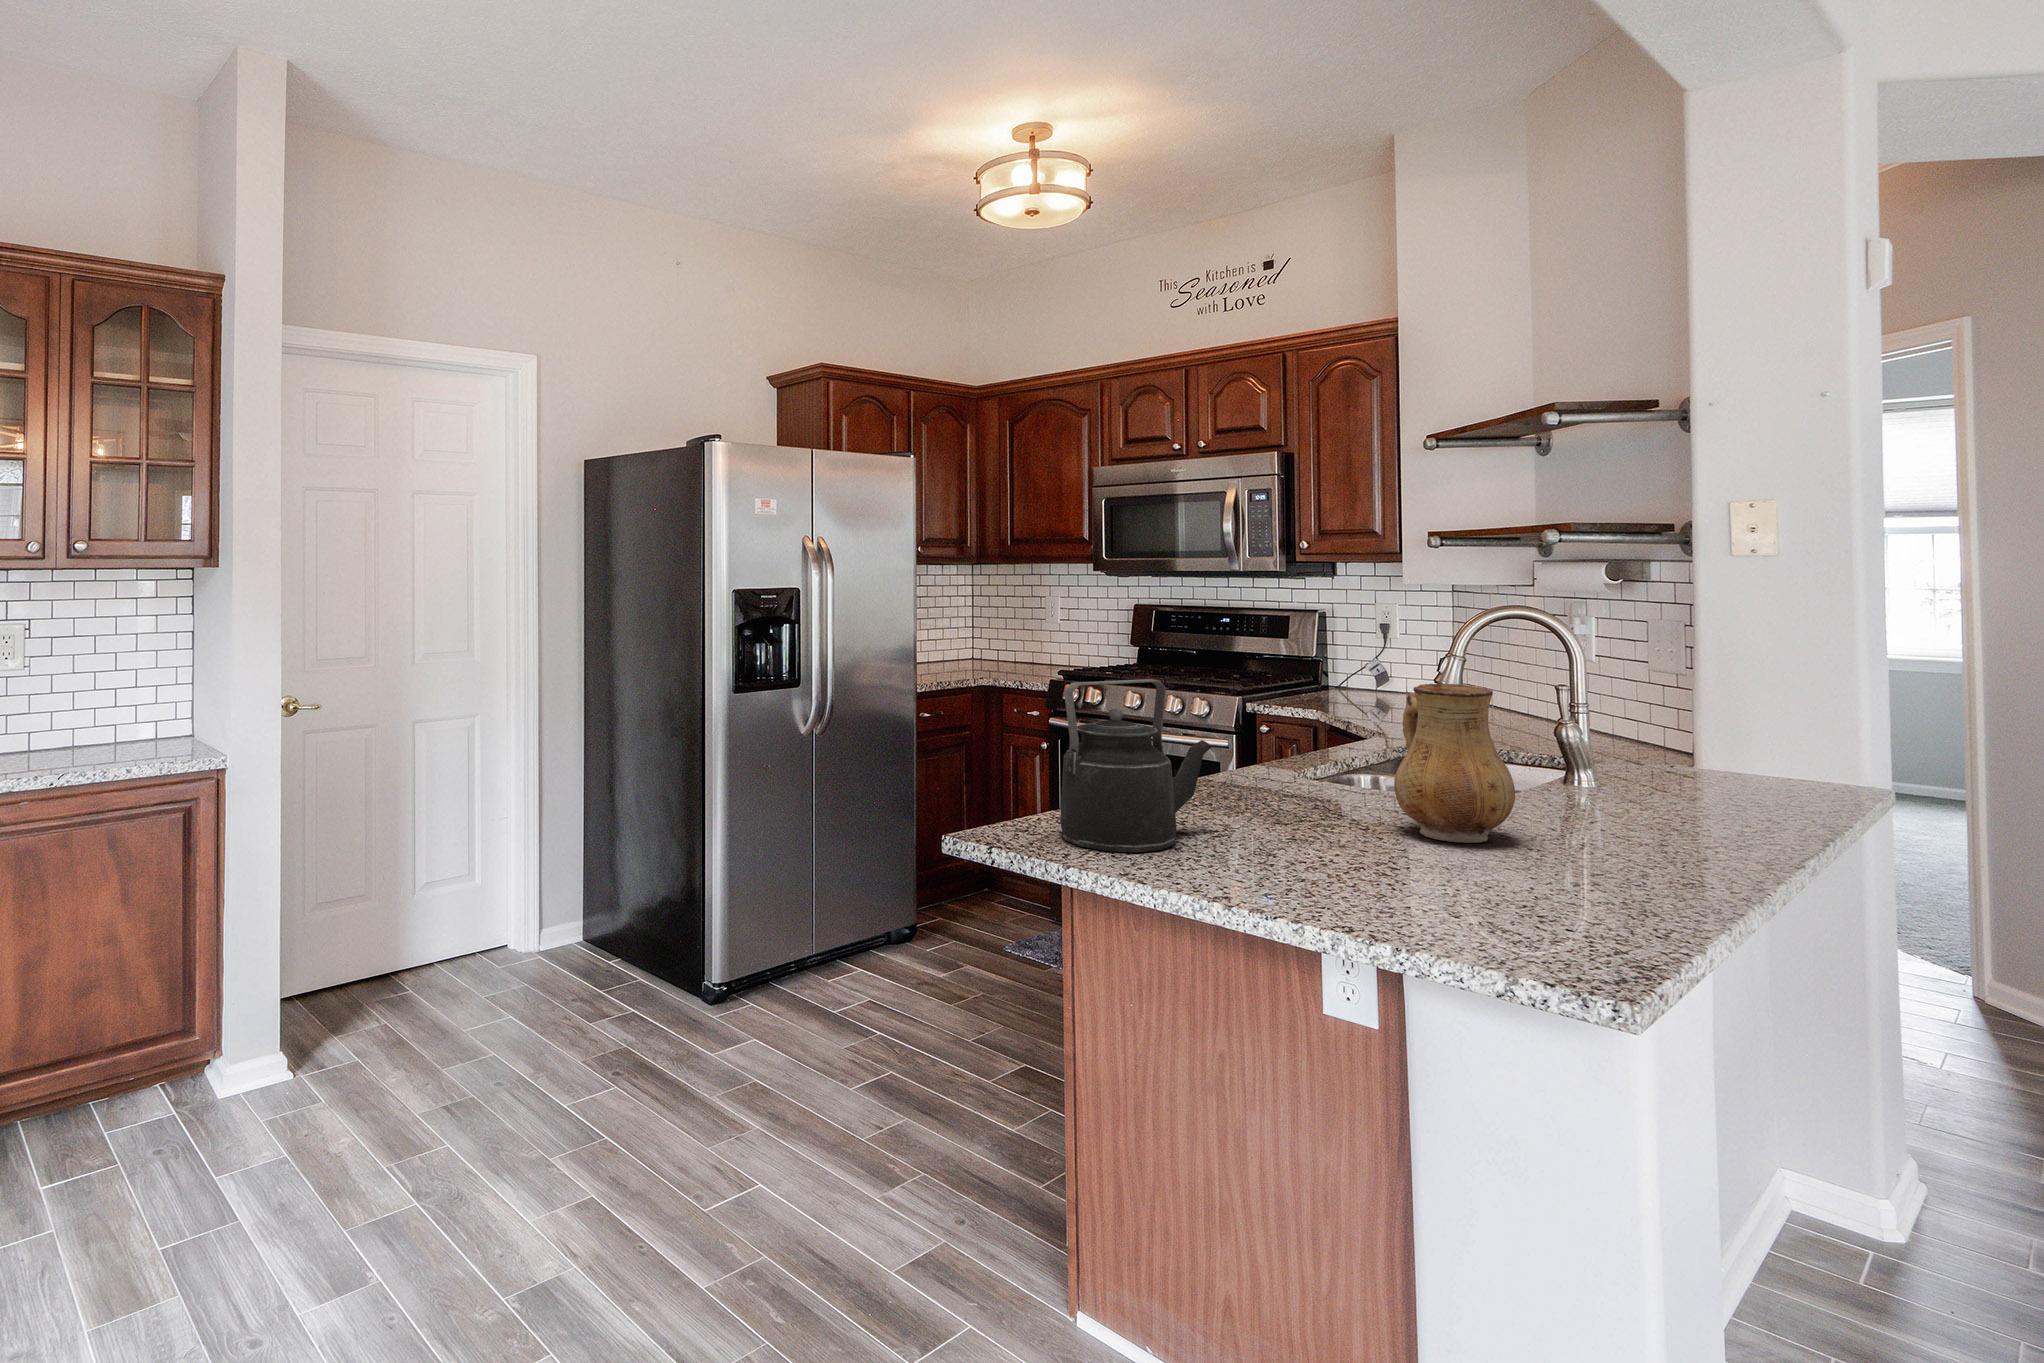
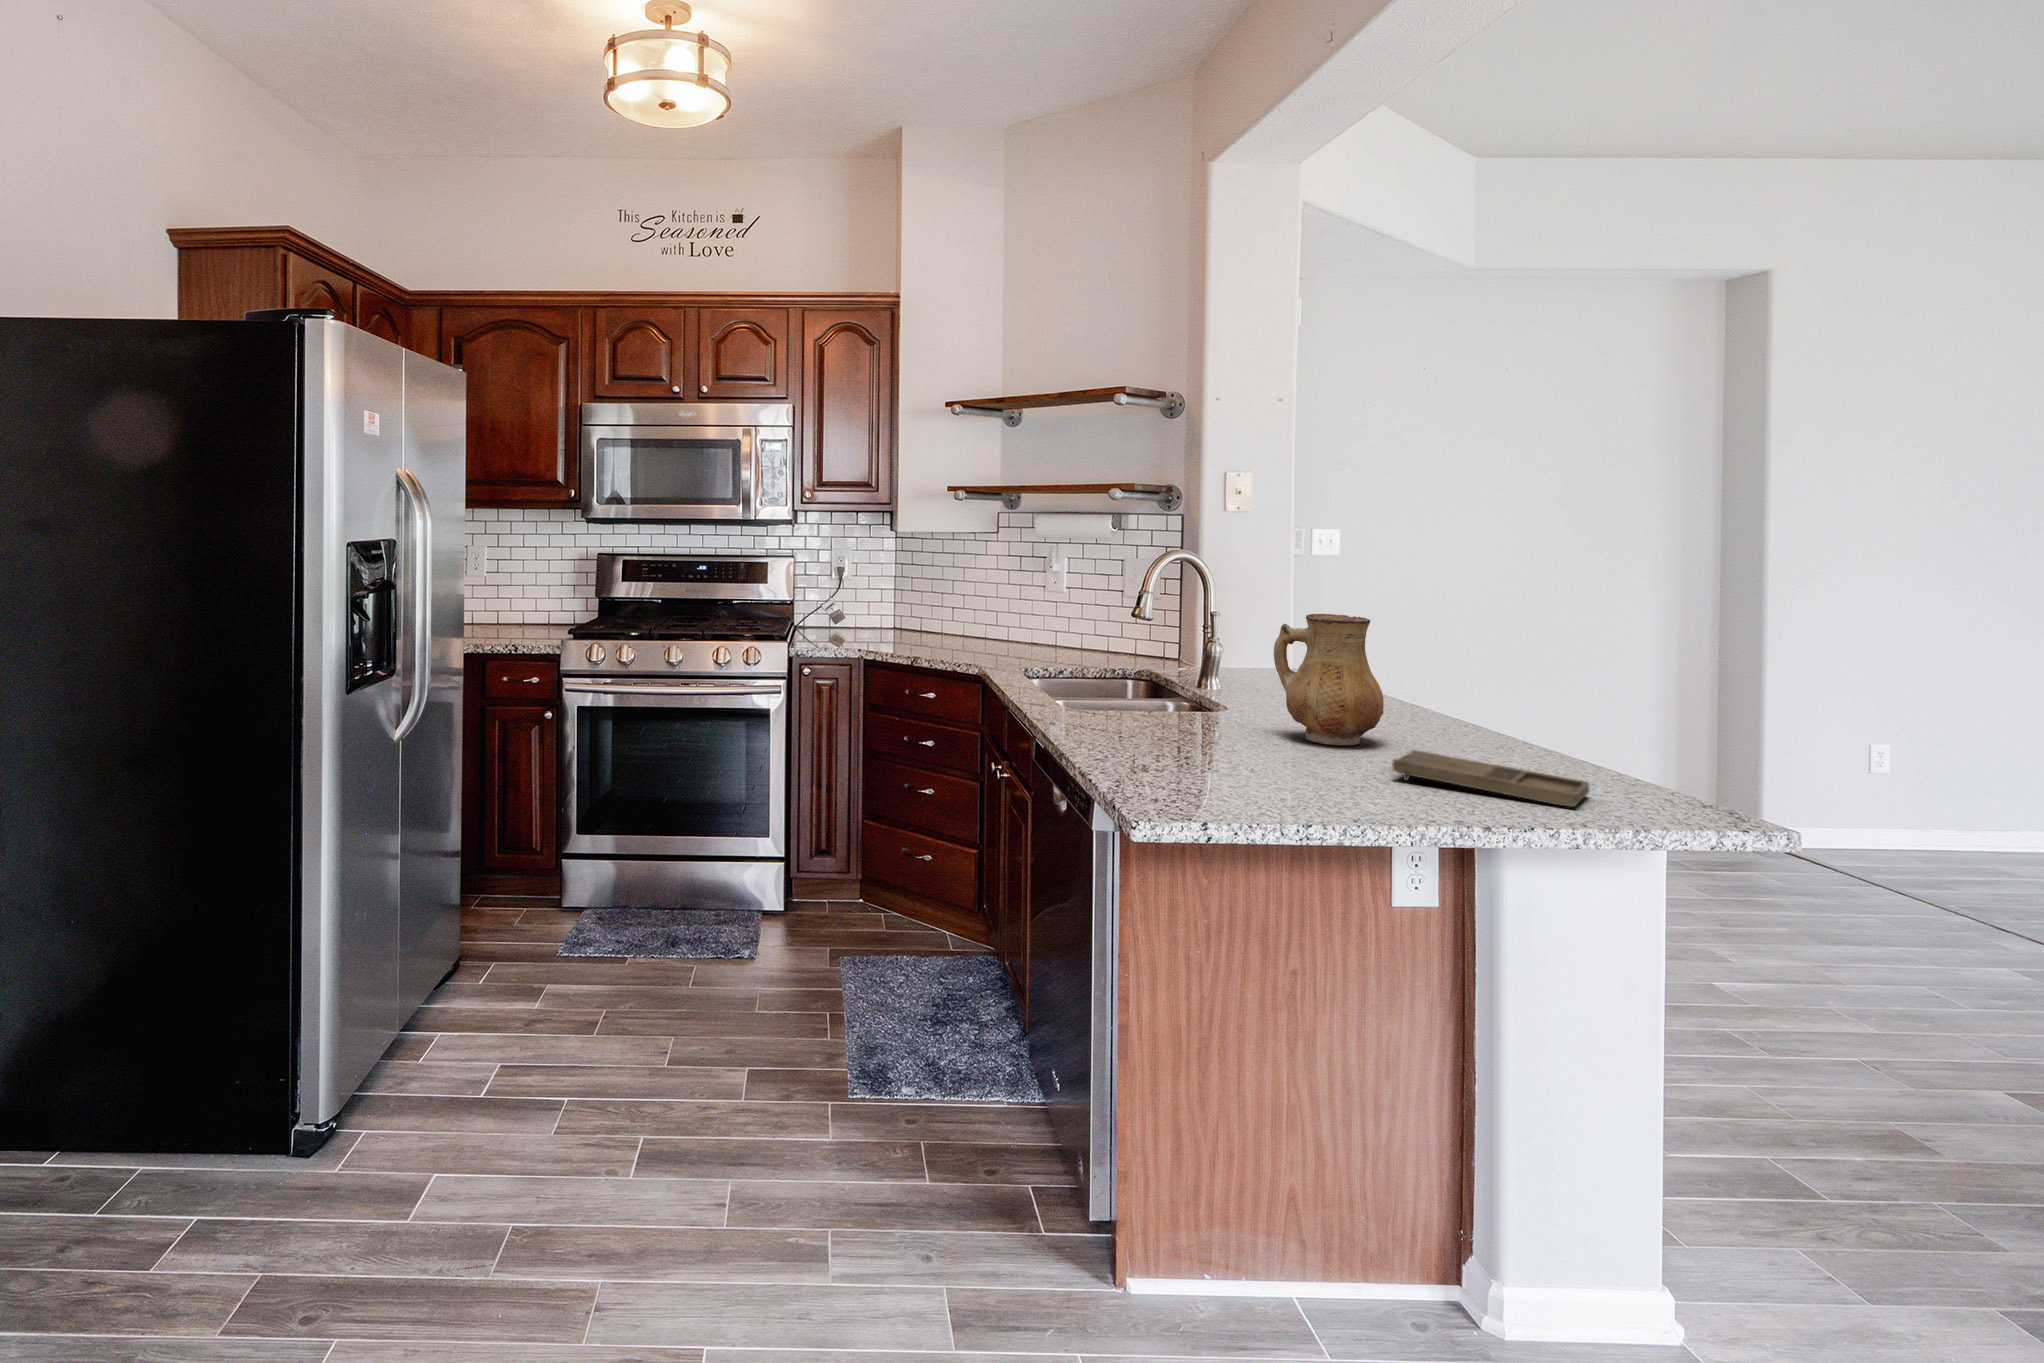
kettle: present [1060,679,1211,852] -> none [1159,625,1281,803]
tray: none [1335,842,1520,919] -> present [1392,750,1589,807]

